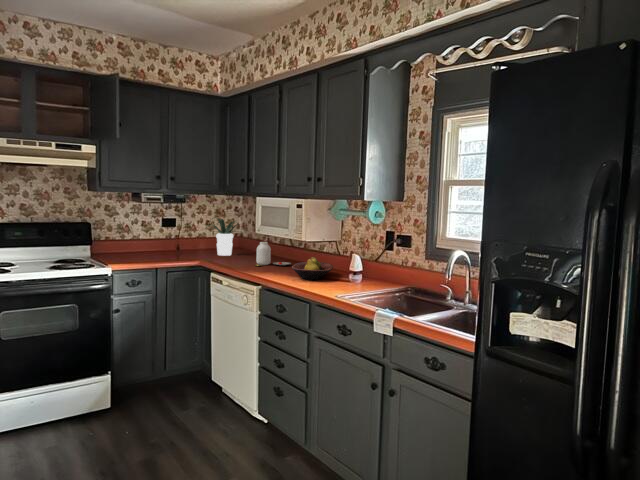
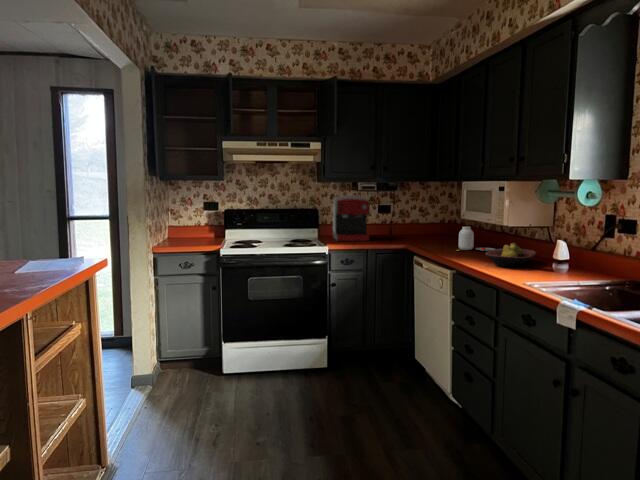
coffee maker: none [110,207,158,260] -> present [333,195,370,241]
potted plant: present [212,218,239,256] -> none [413,203,457,240]

